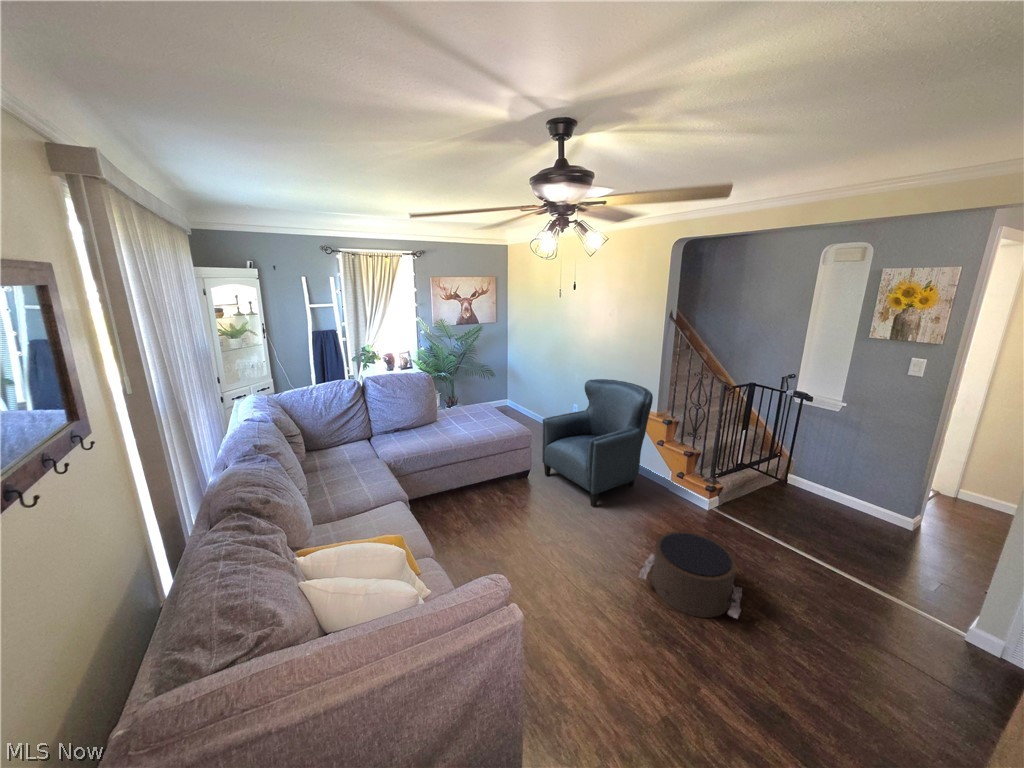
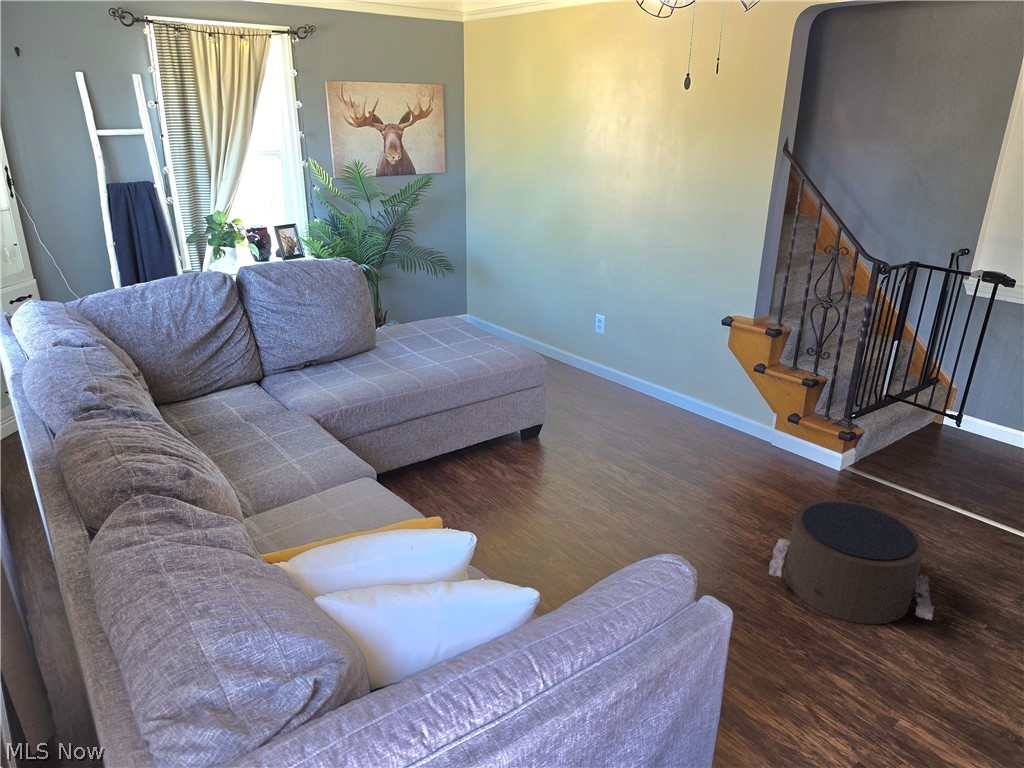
armchair: present [542,379,653,507] -> none [563,264,756,477]

